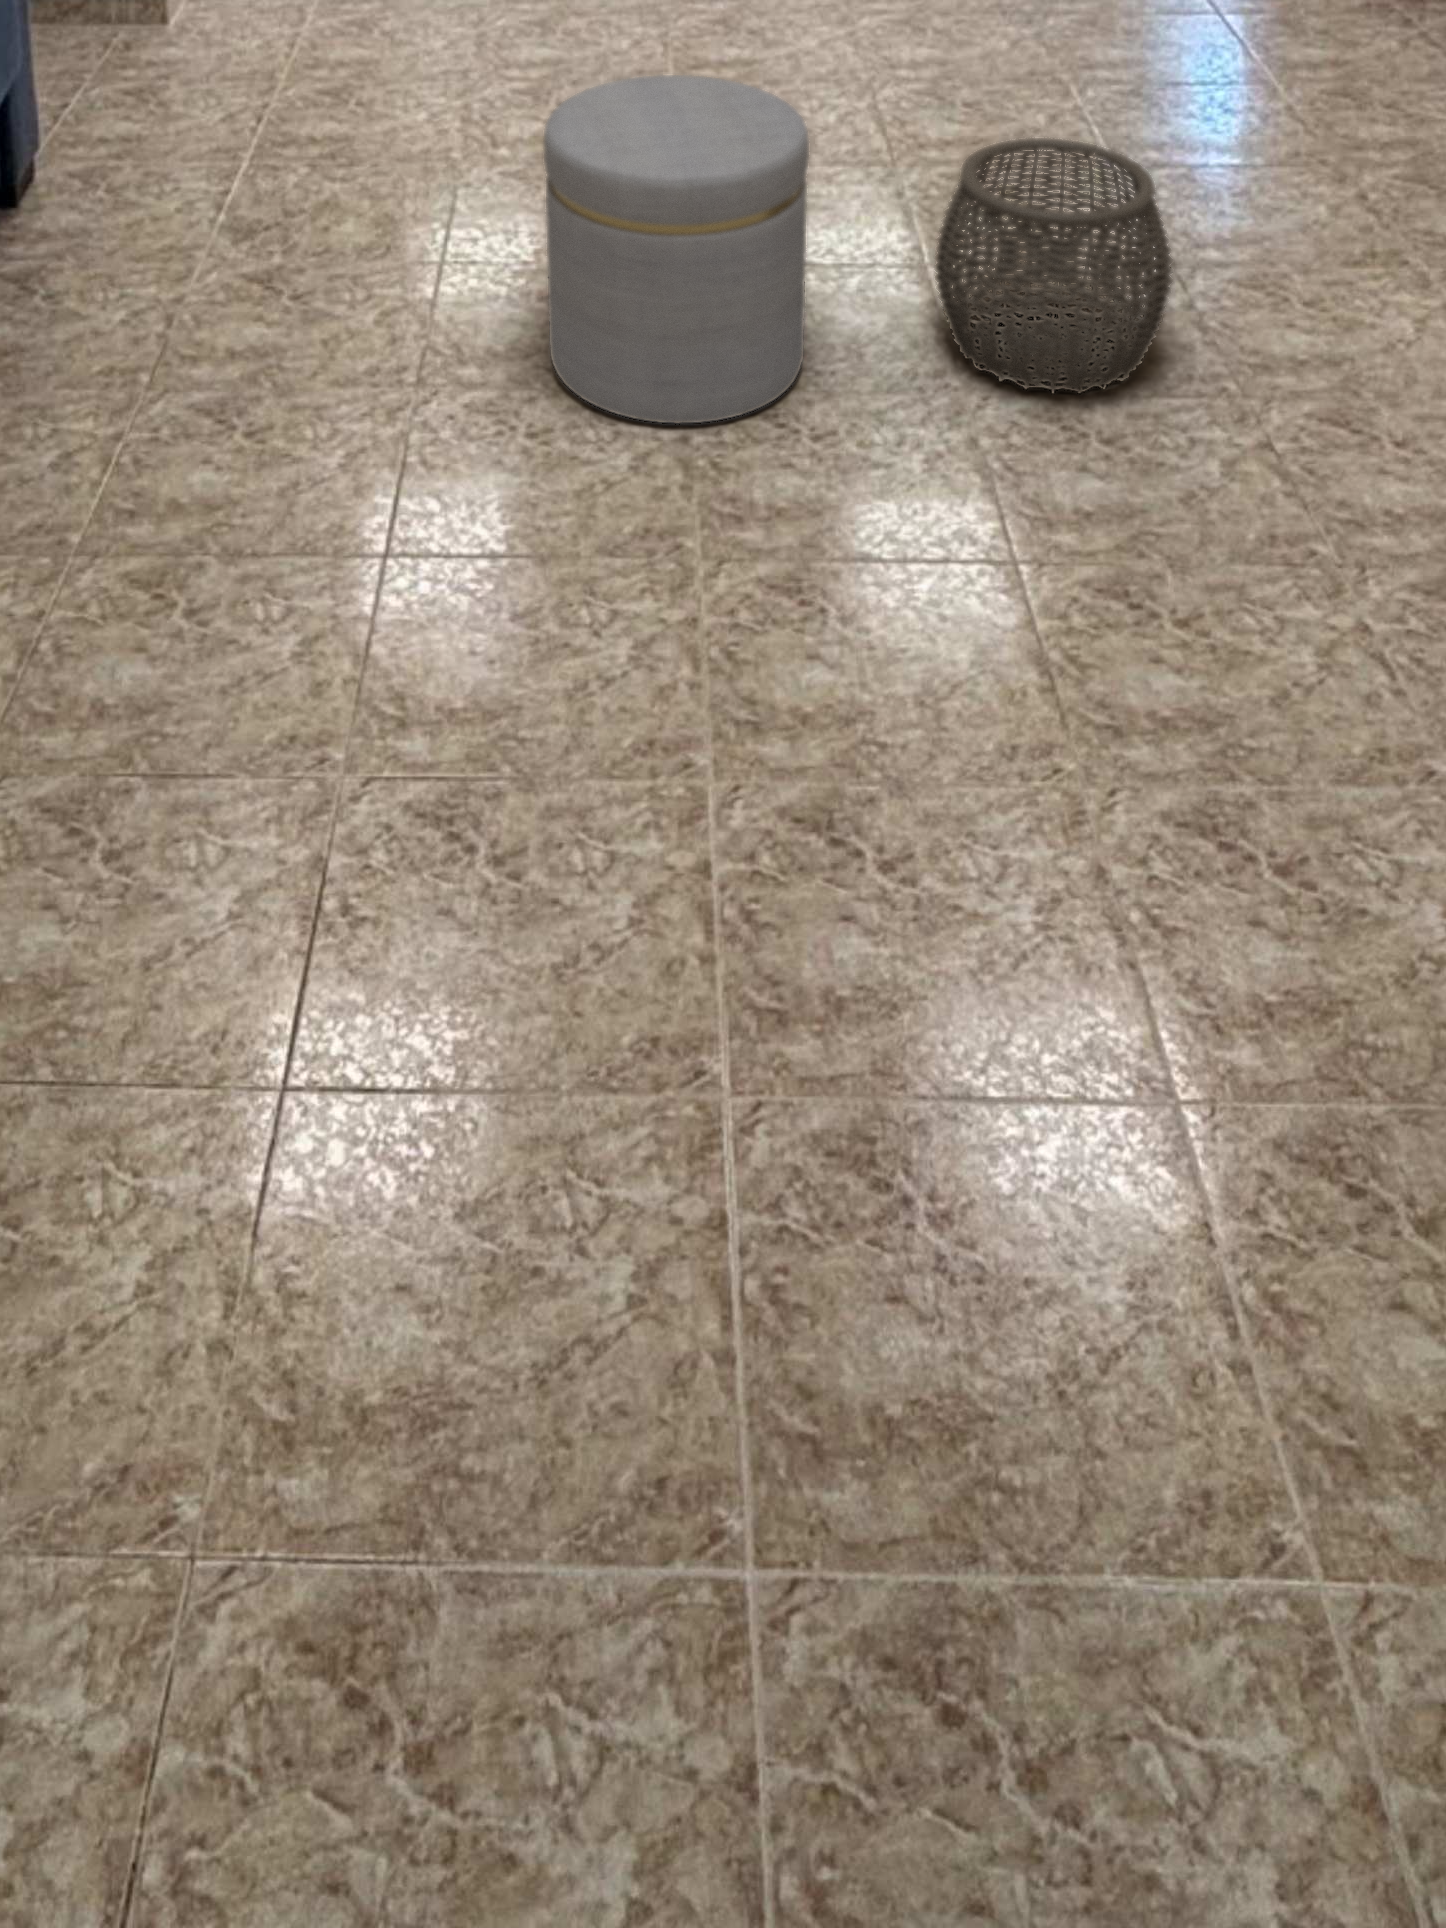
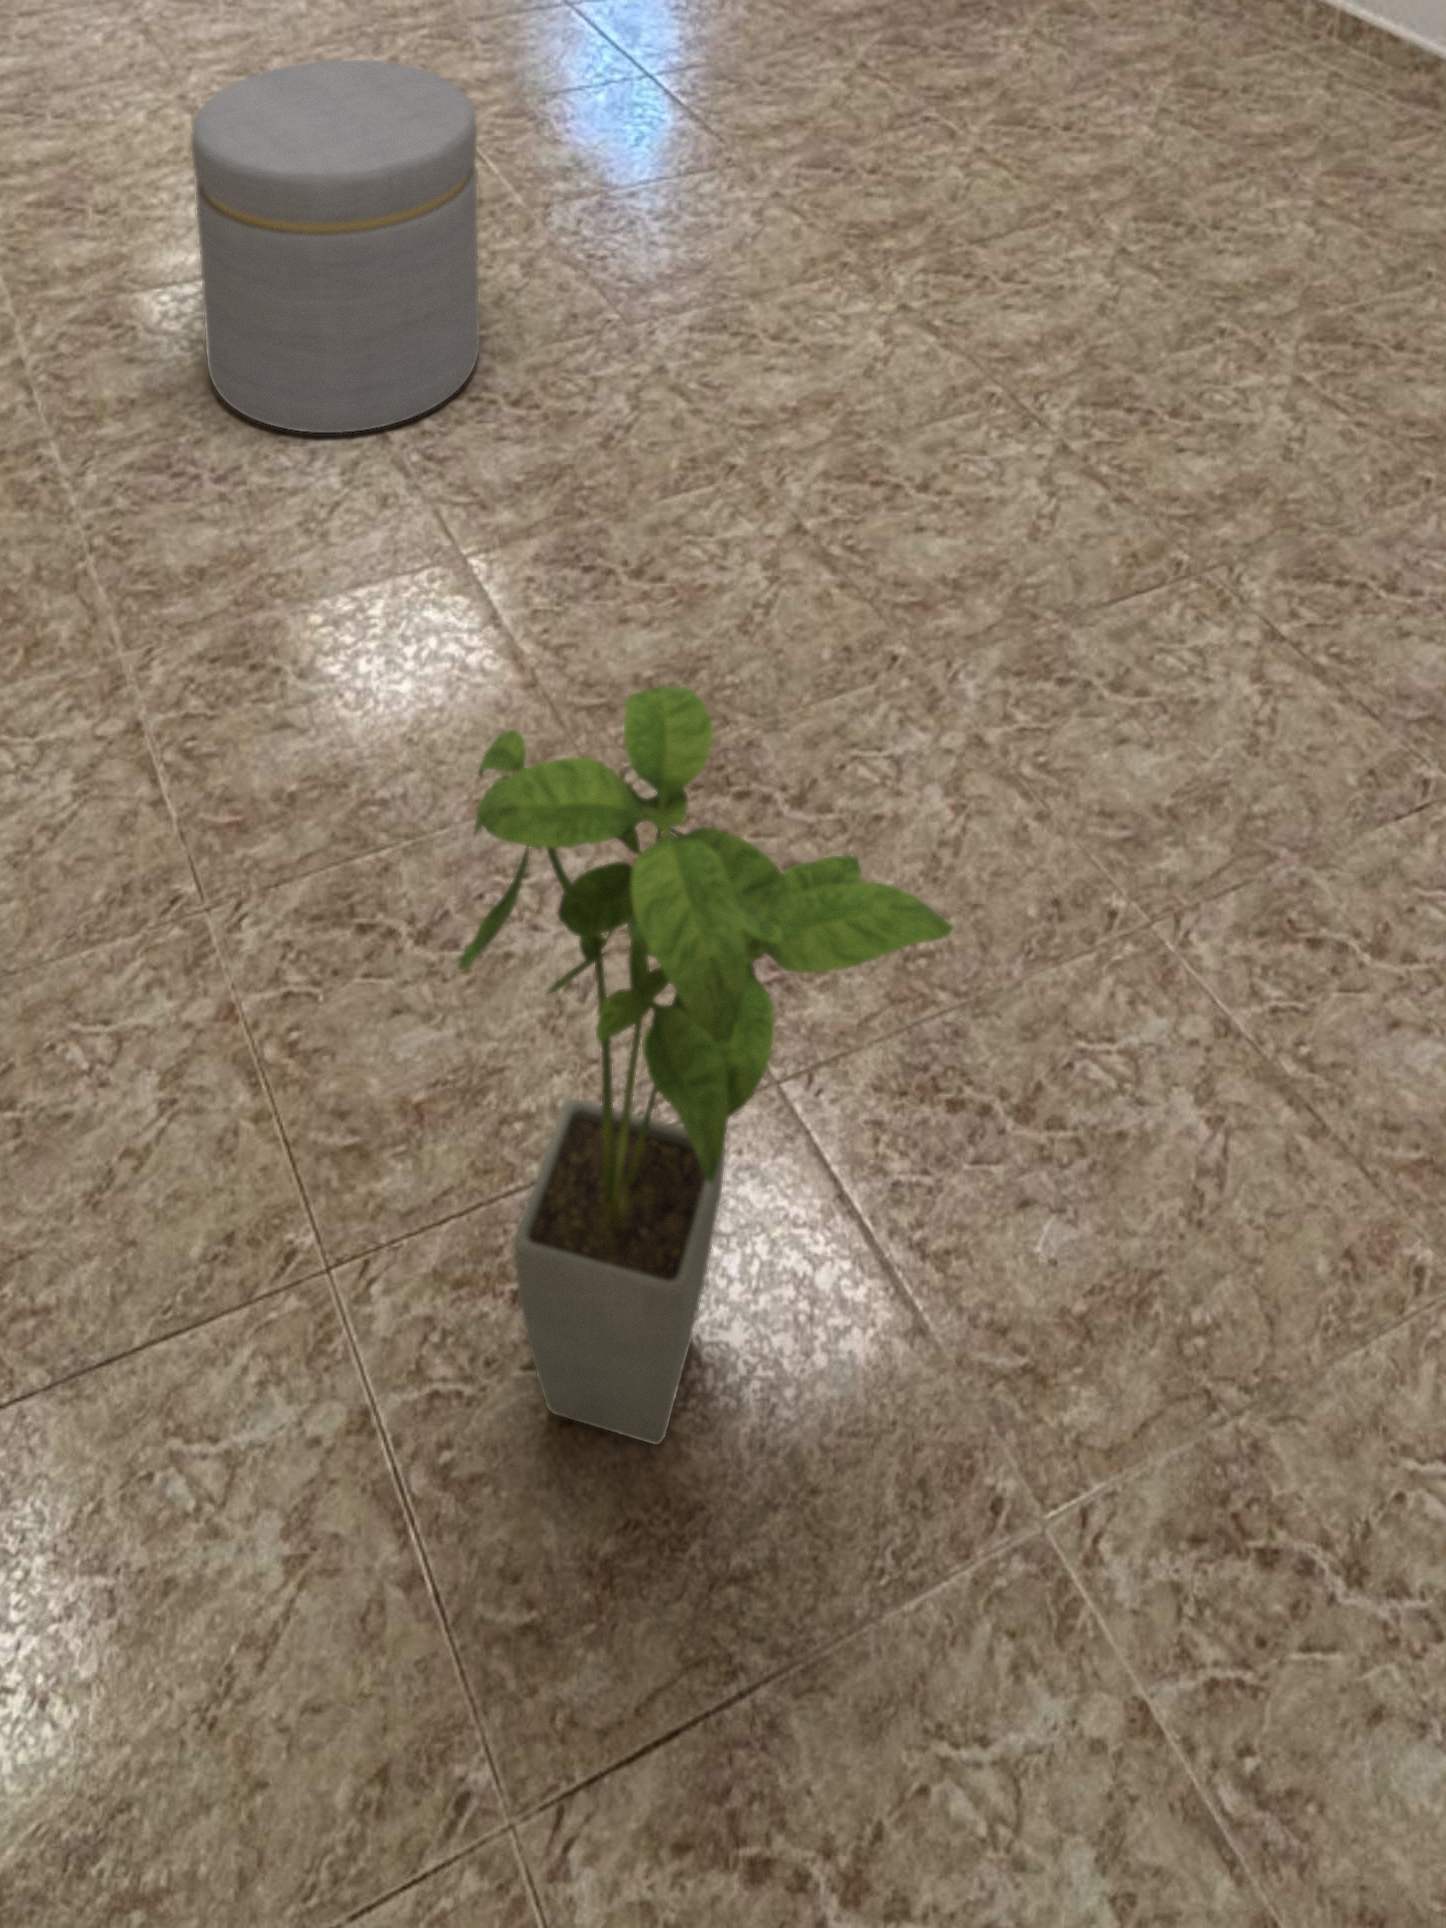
woven basket: present [935,138,1172,393] -> none [580,67,804,315]
house plant: none [255,639,724,1341] -> present [458,686,954,1444]

